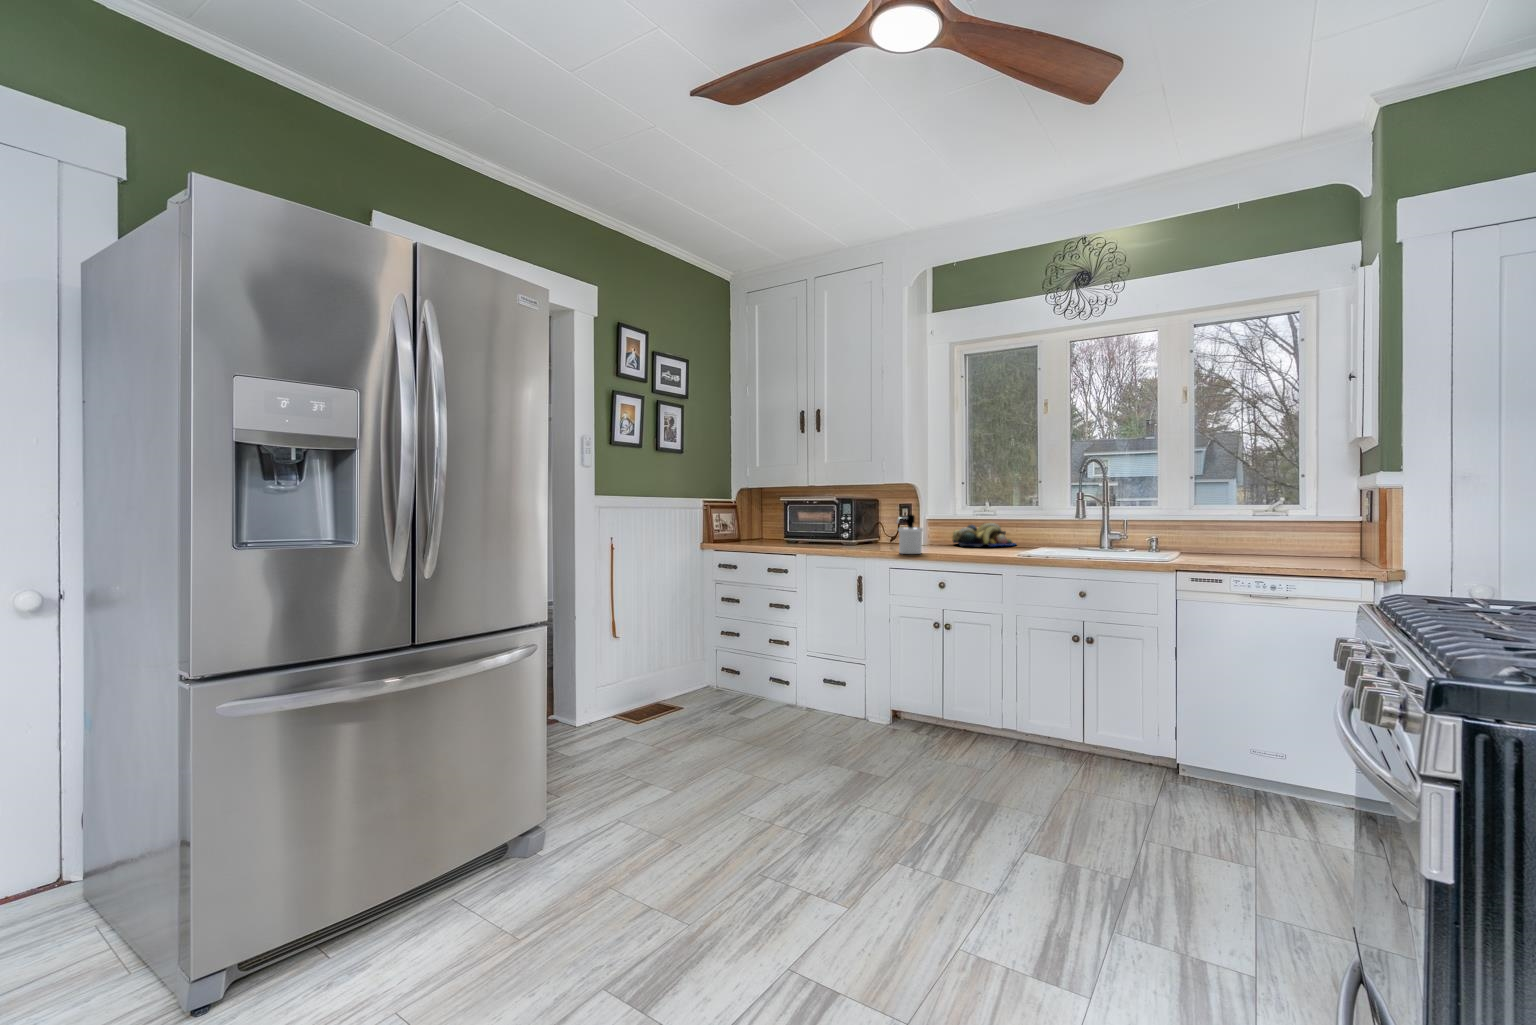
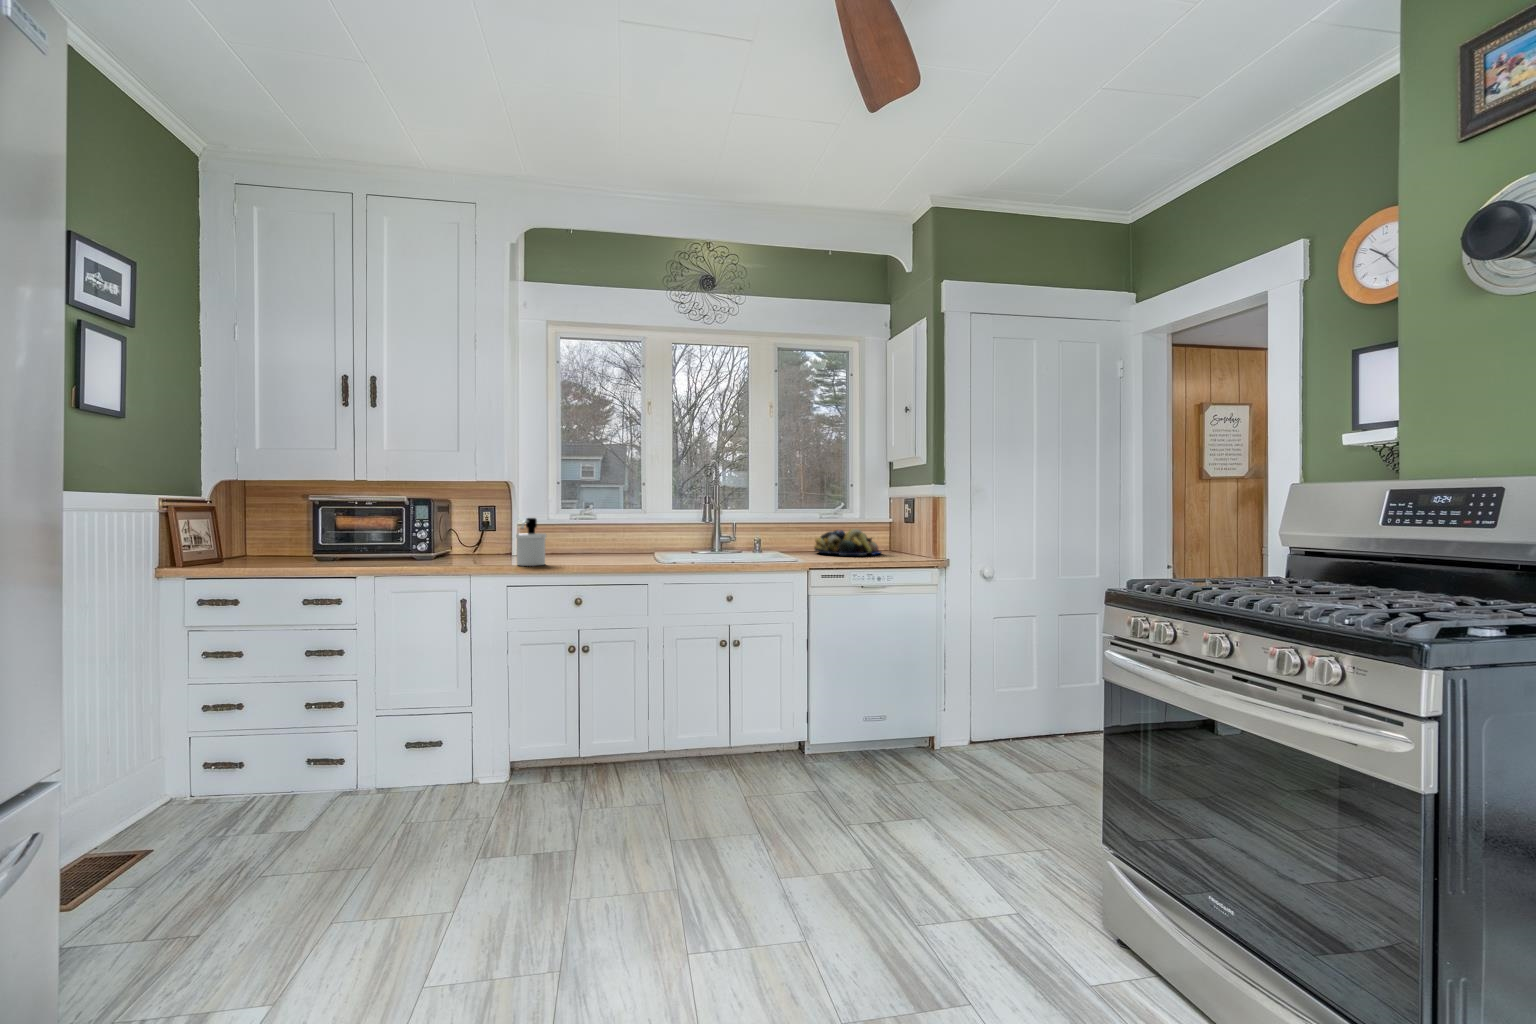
fruit bowl: present [952,523,1015,546] -> present [814,529,881,555]

